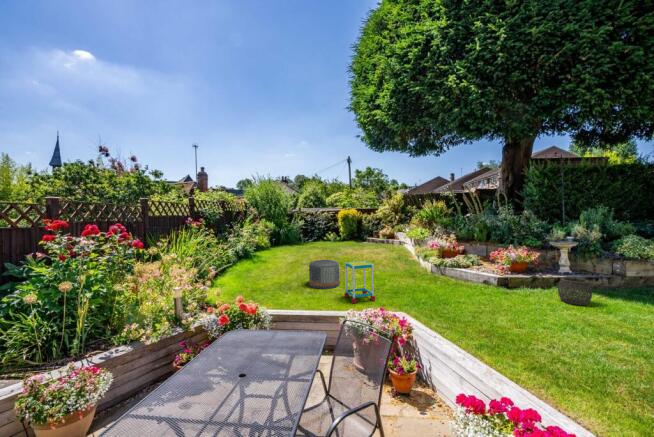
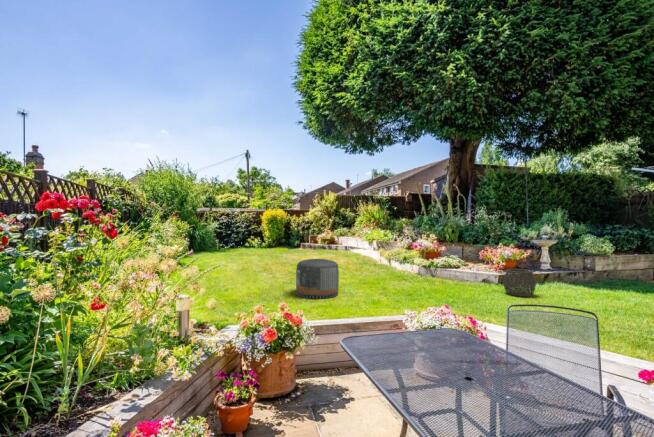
side table: present [344,261,375,303] -> none [365,256,411,313]
woven basket: present [558,277,592,305] -> present [503,269,536,297]

